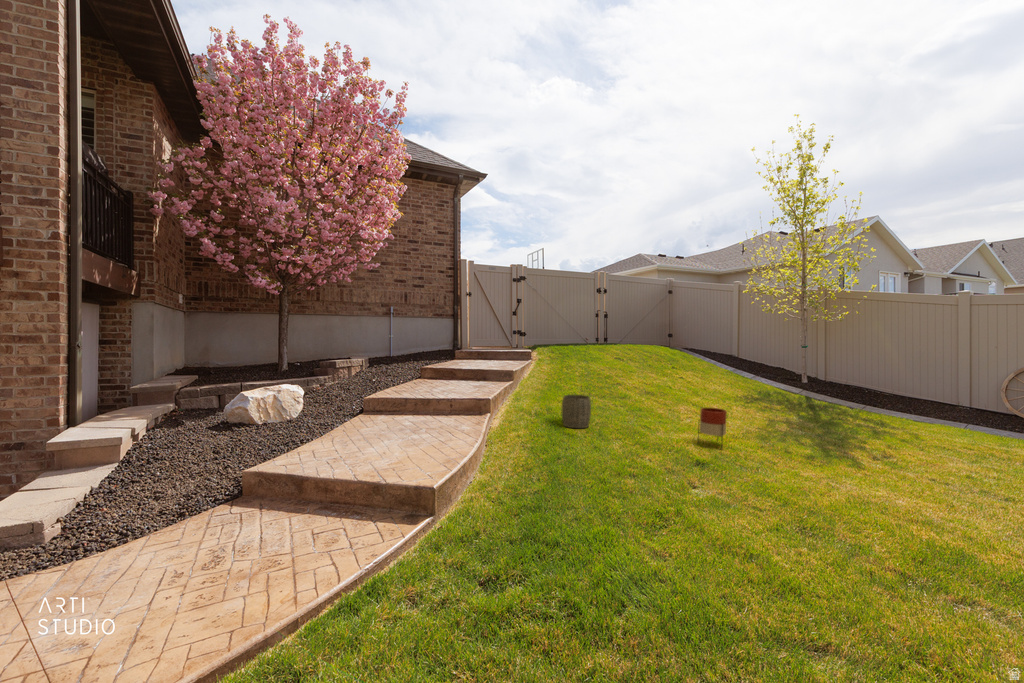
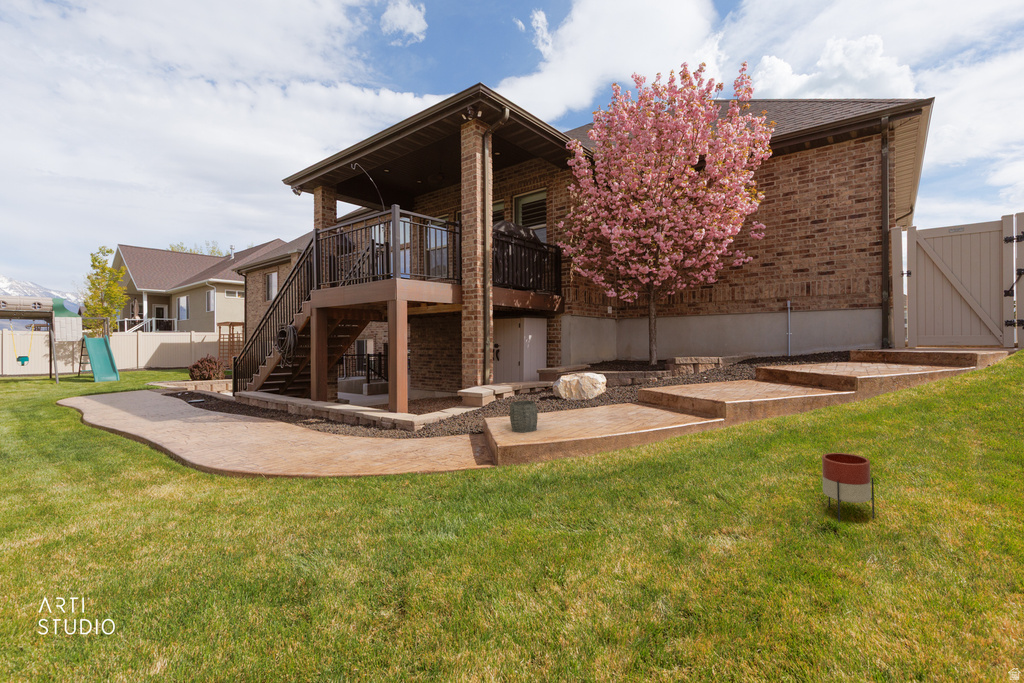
woven basket: present [561,395,591,428] -> present [510,401,538,433]

